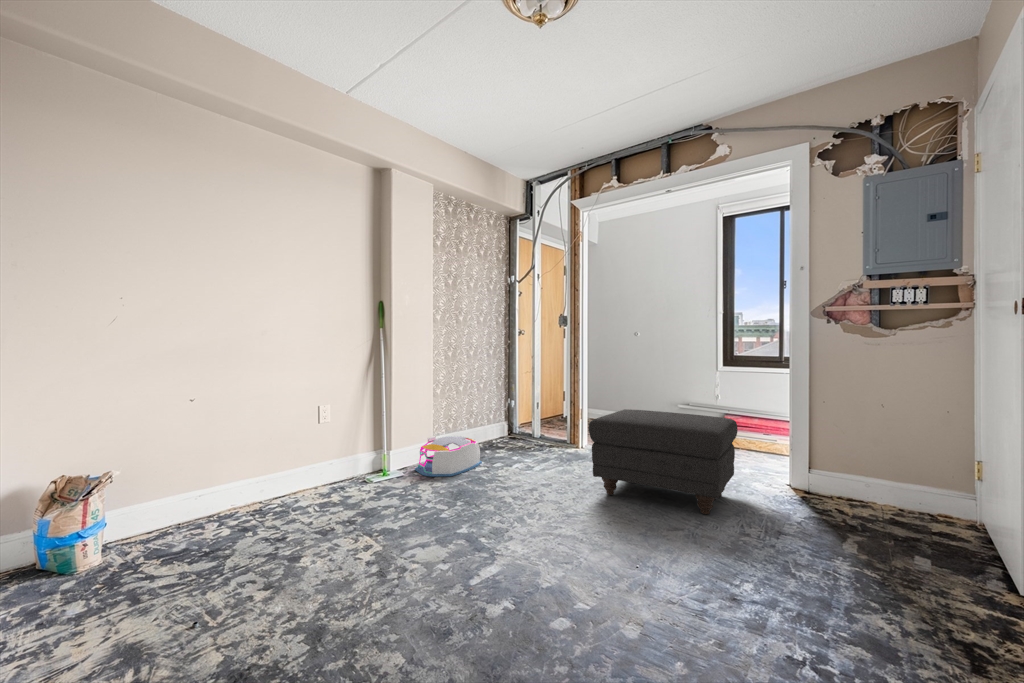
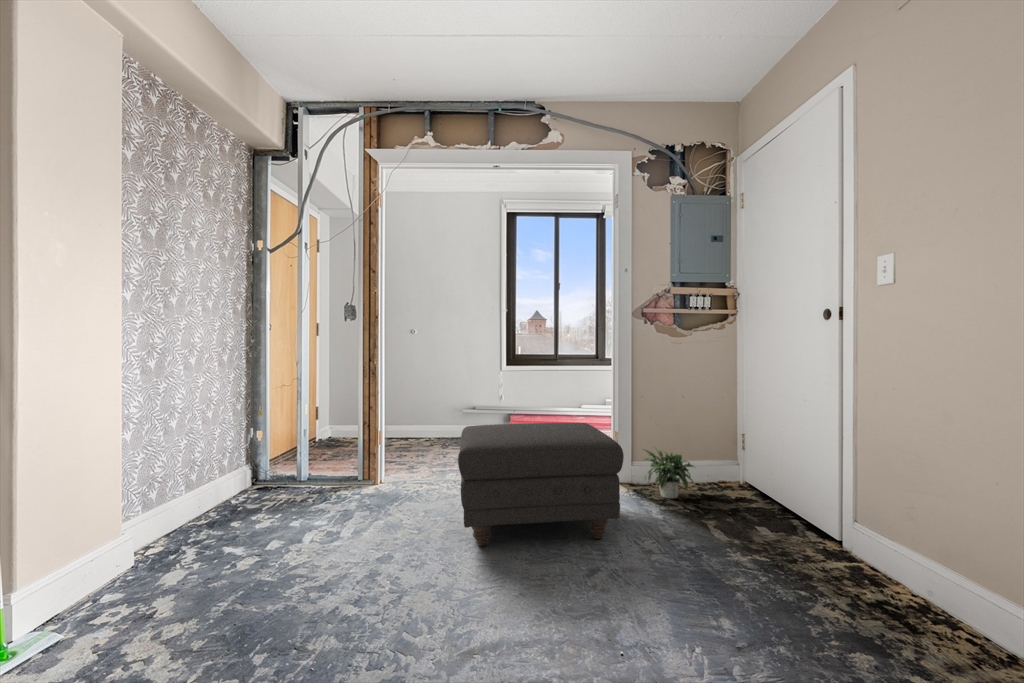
storage bin: present [415,436,482,476] -> none [86,510,239,618]
potted plant: none [807,455,870,512] -> present [643,449,694,498]

